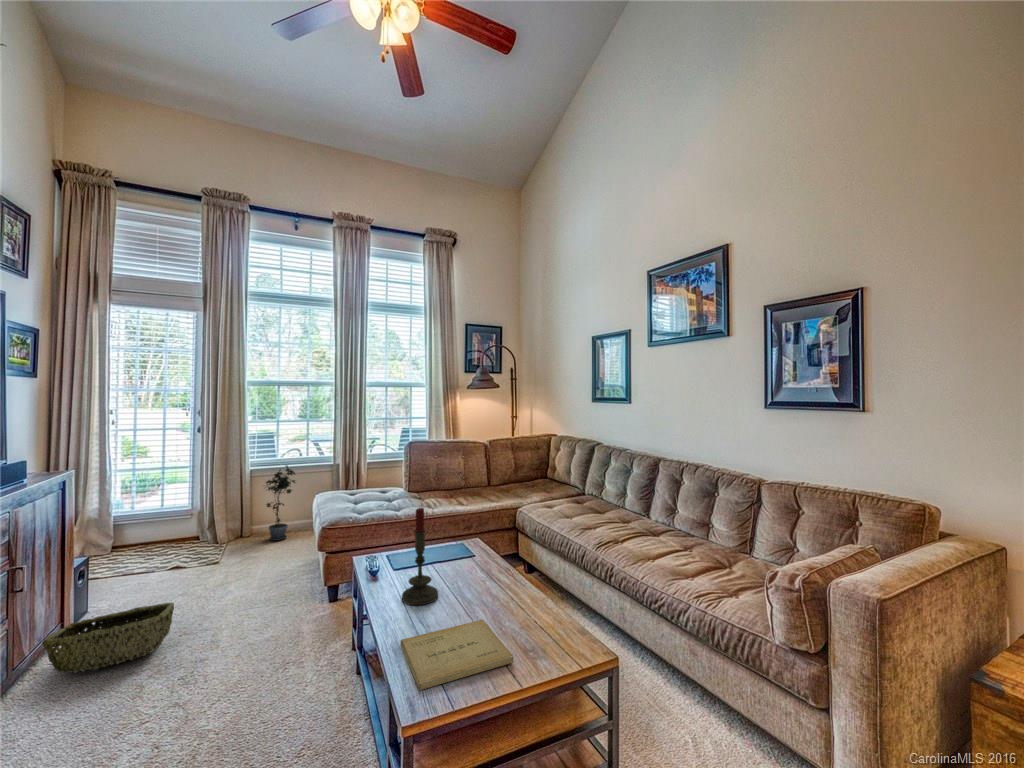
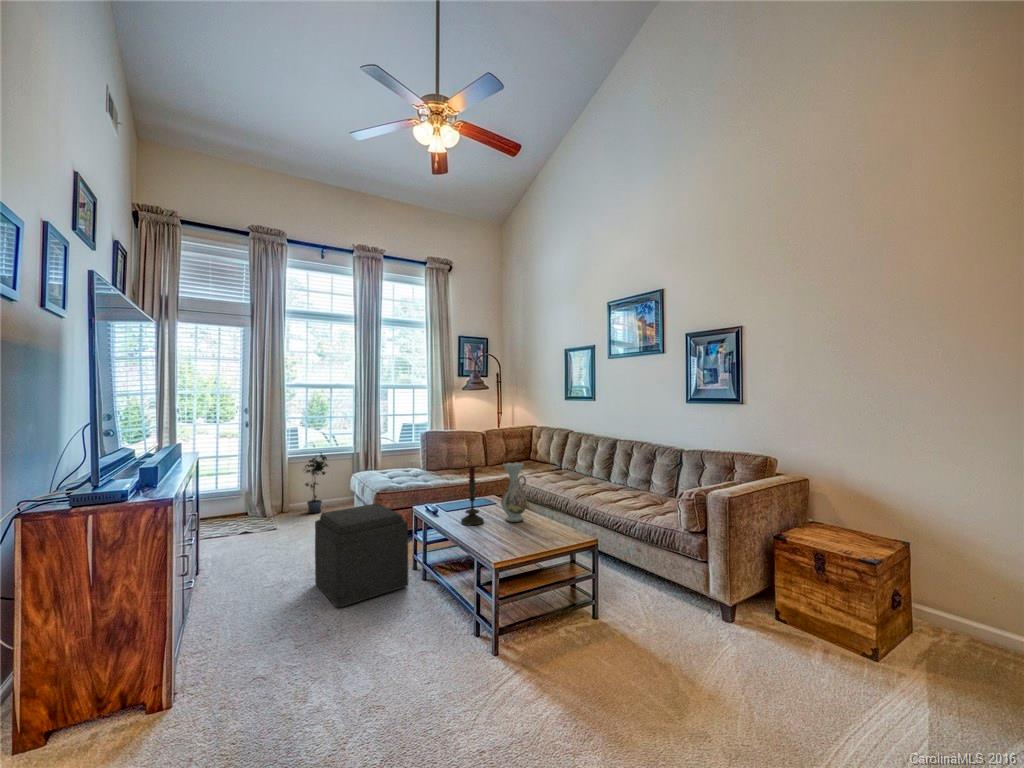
vase: none [466,502,508,601] -> present [501,462,527,522]
ottoman: none [201,551,330,729] -> present [315,503,408,607]
woven basket: present [42,603,174,673] -> none [205,545,282,588]
book: present [401,620,513,690] -> none [474,528,542,555]

